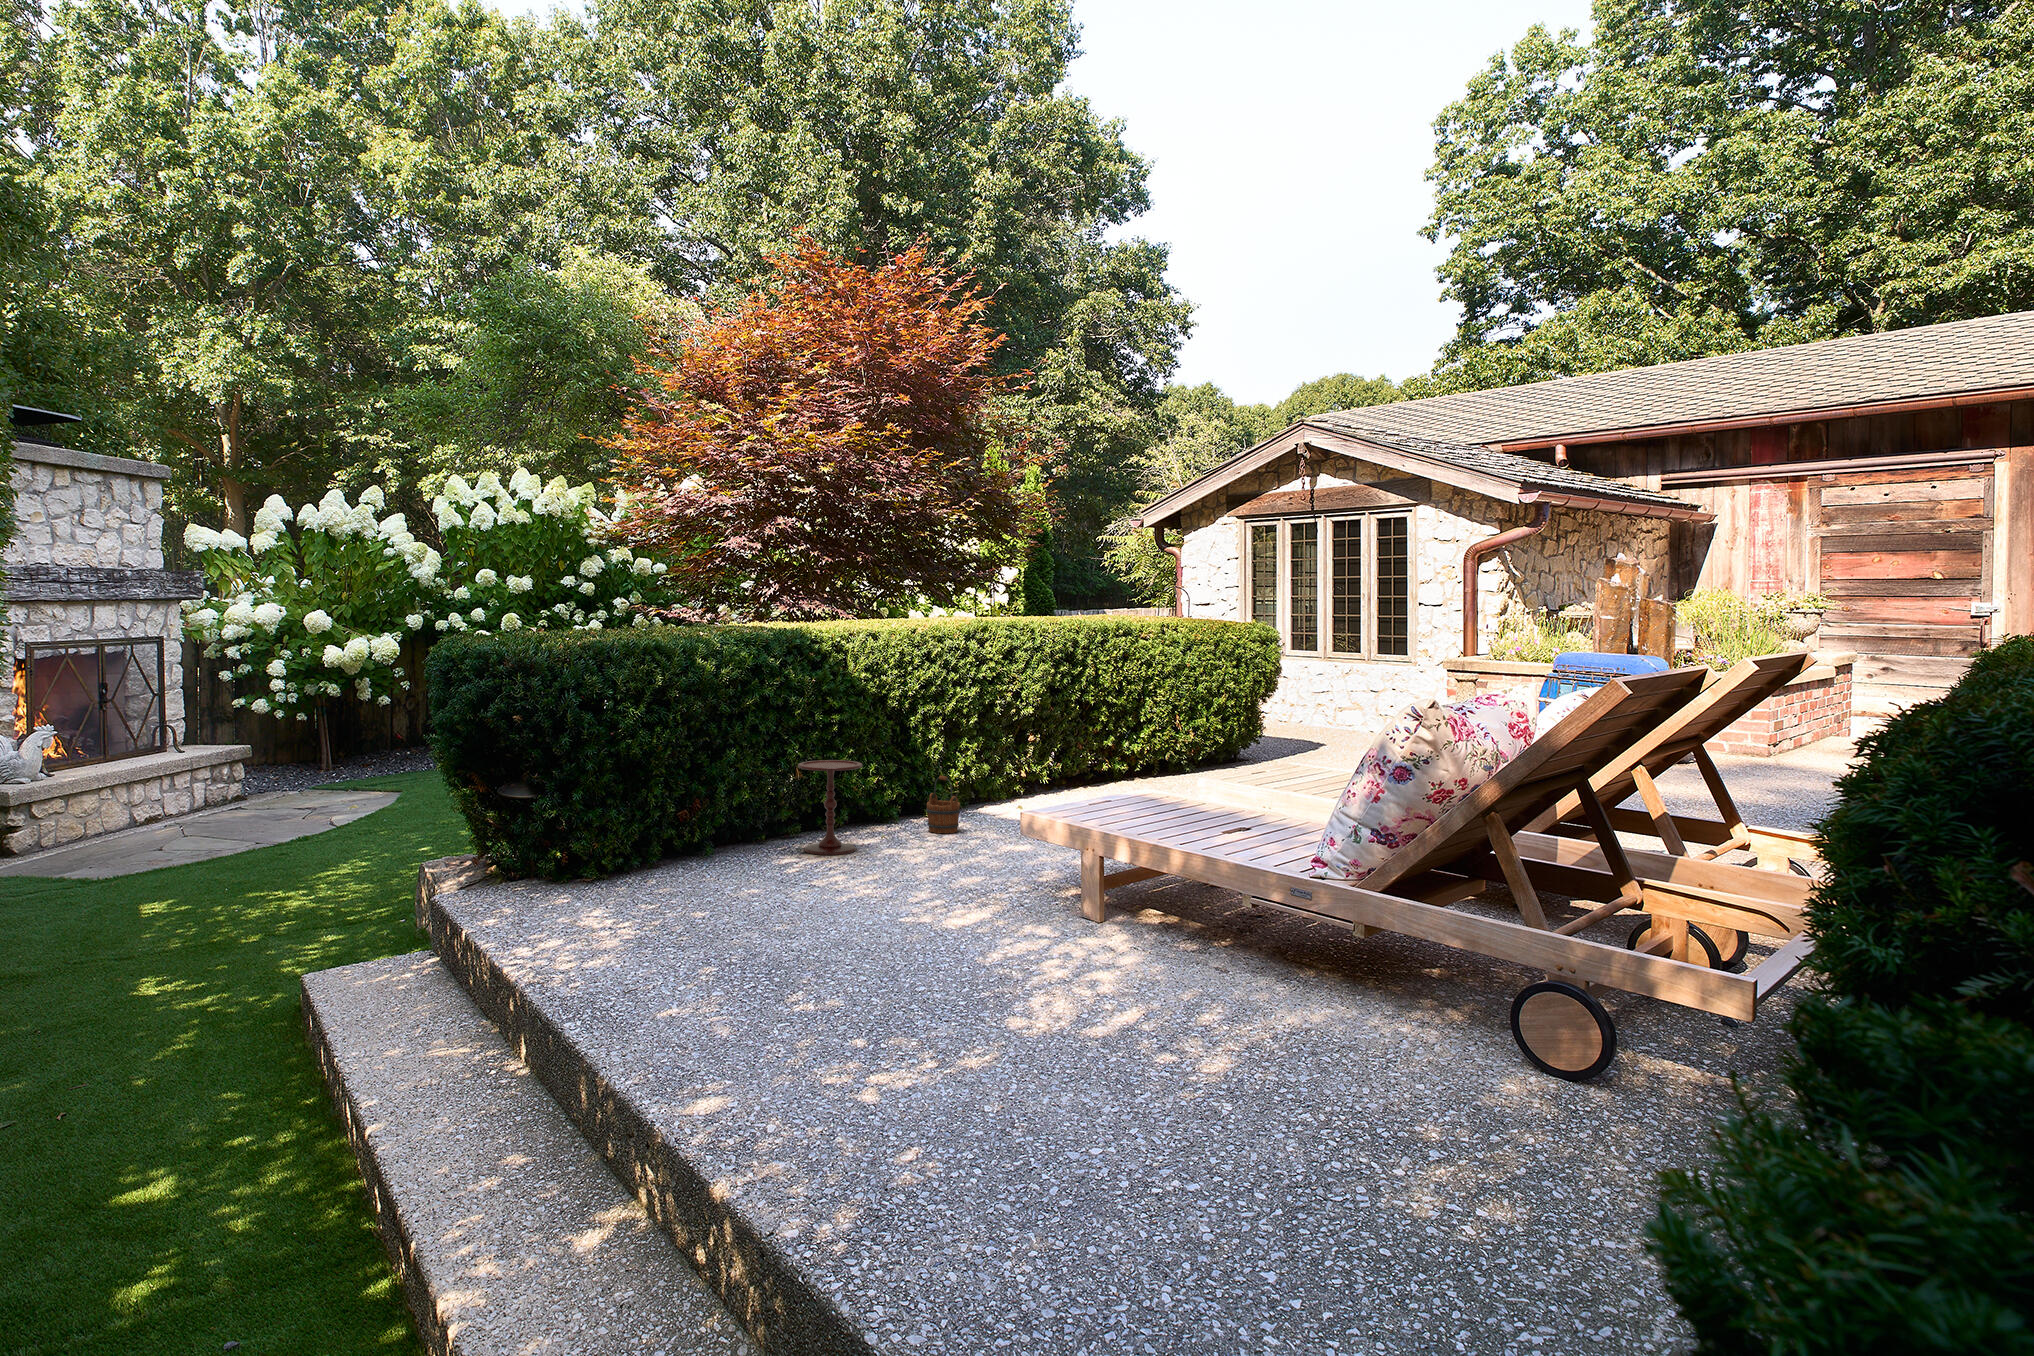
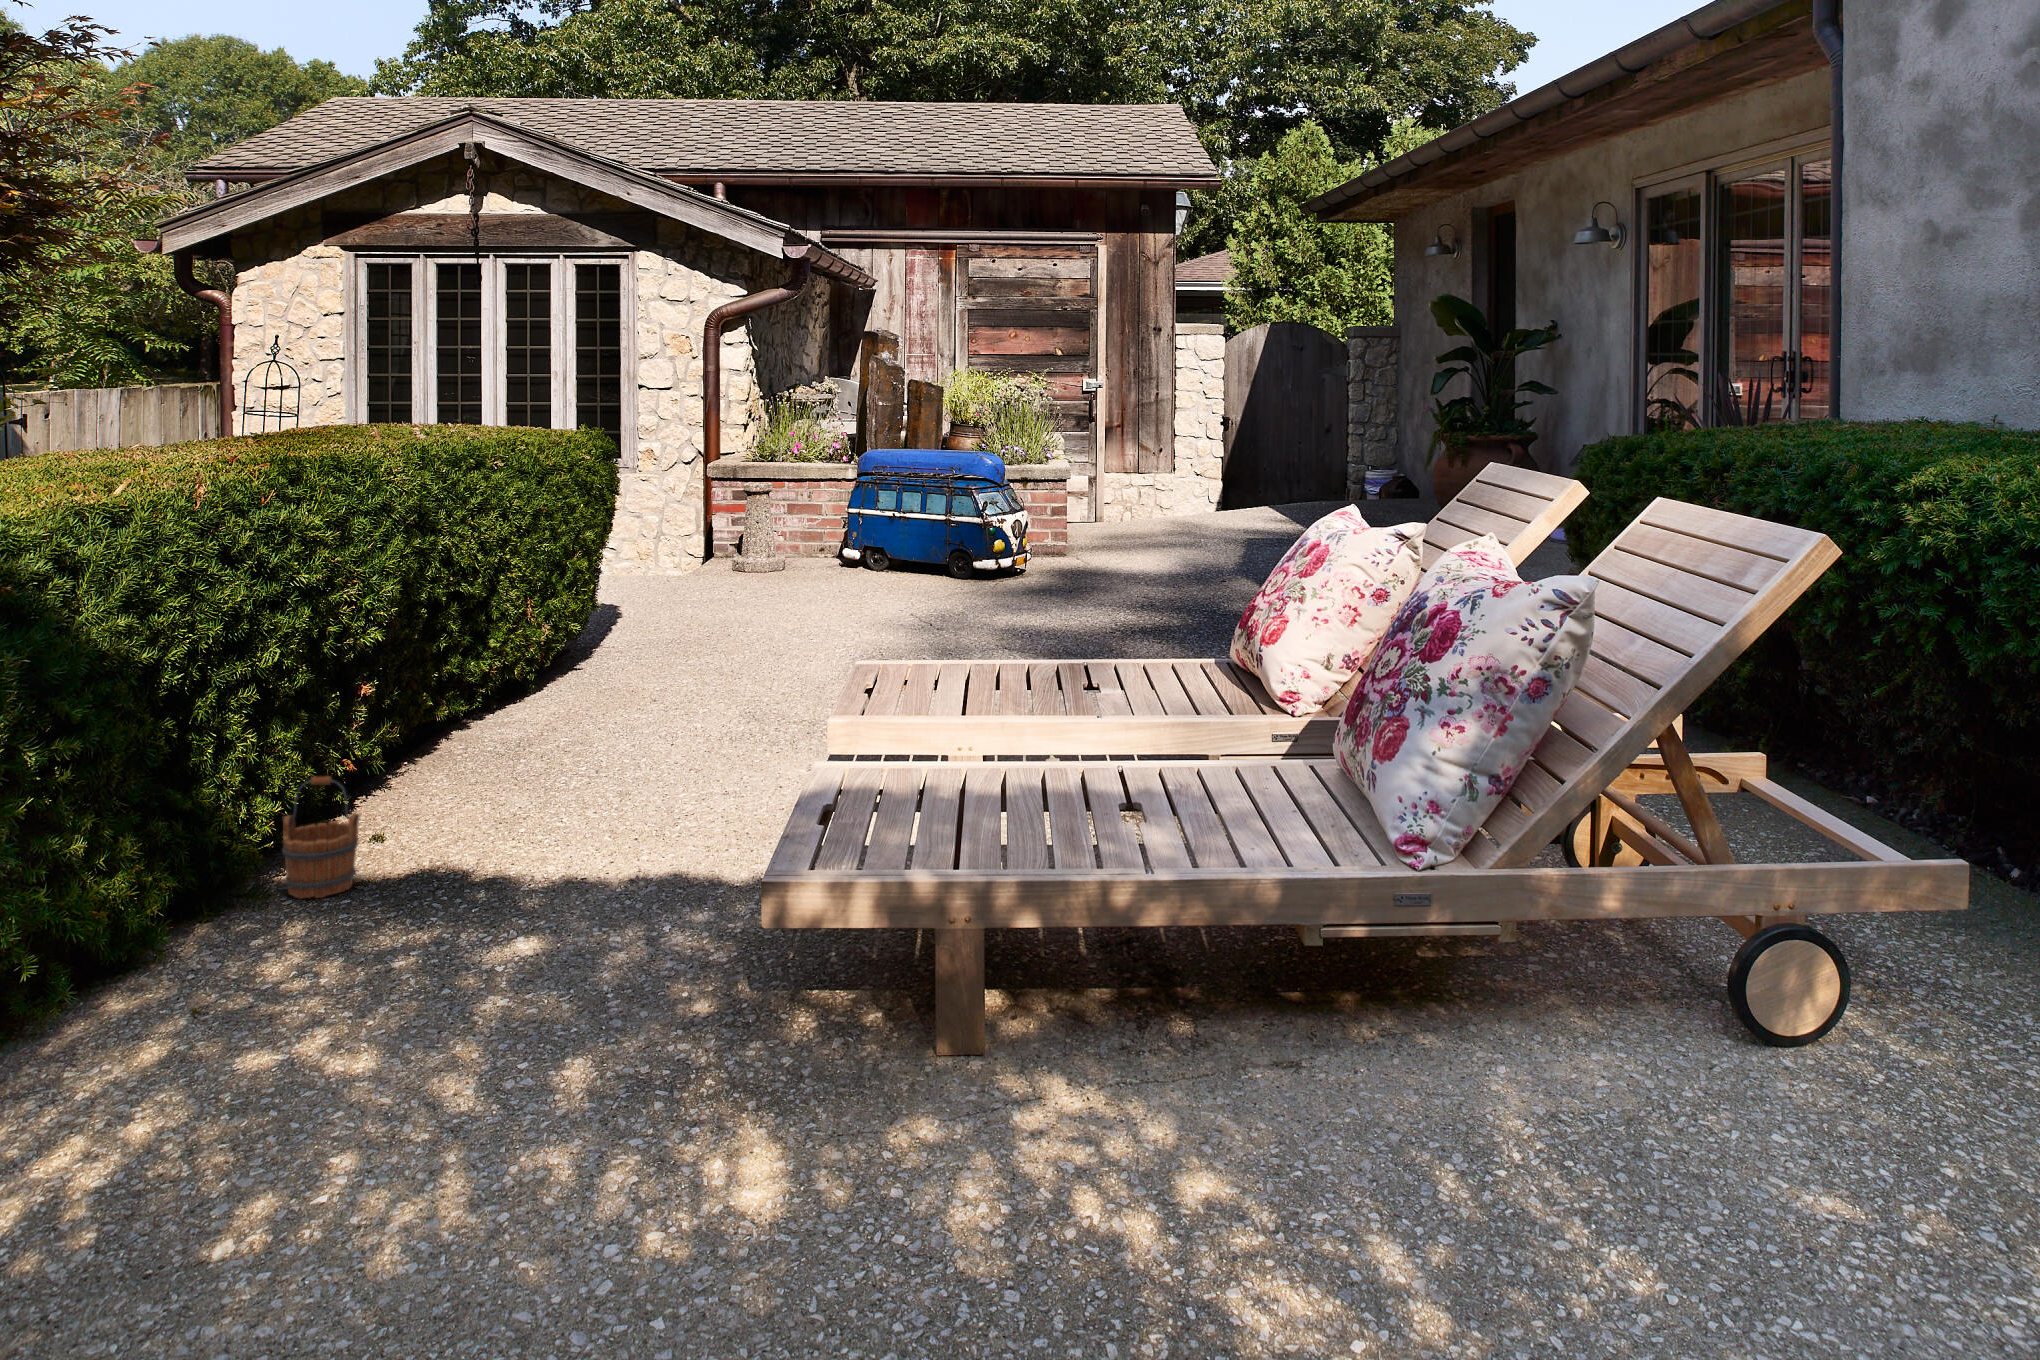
side table: present [798,760,862,855] -> none [91,795,263,1041]

